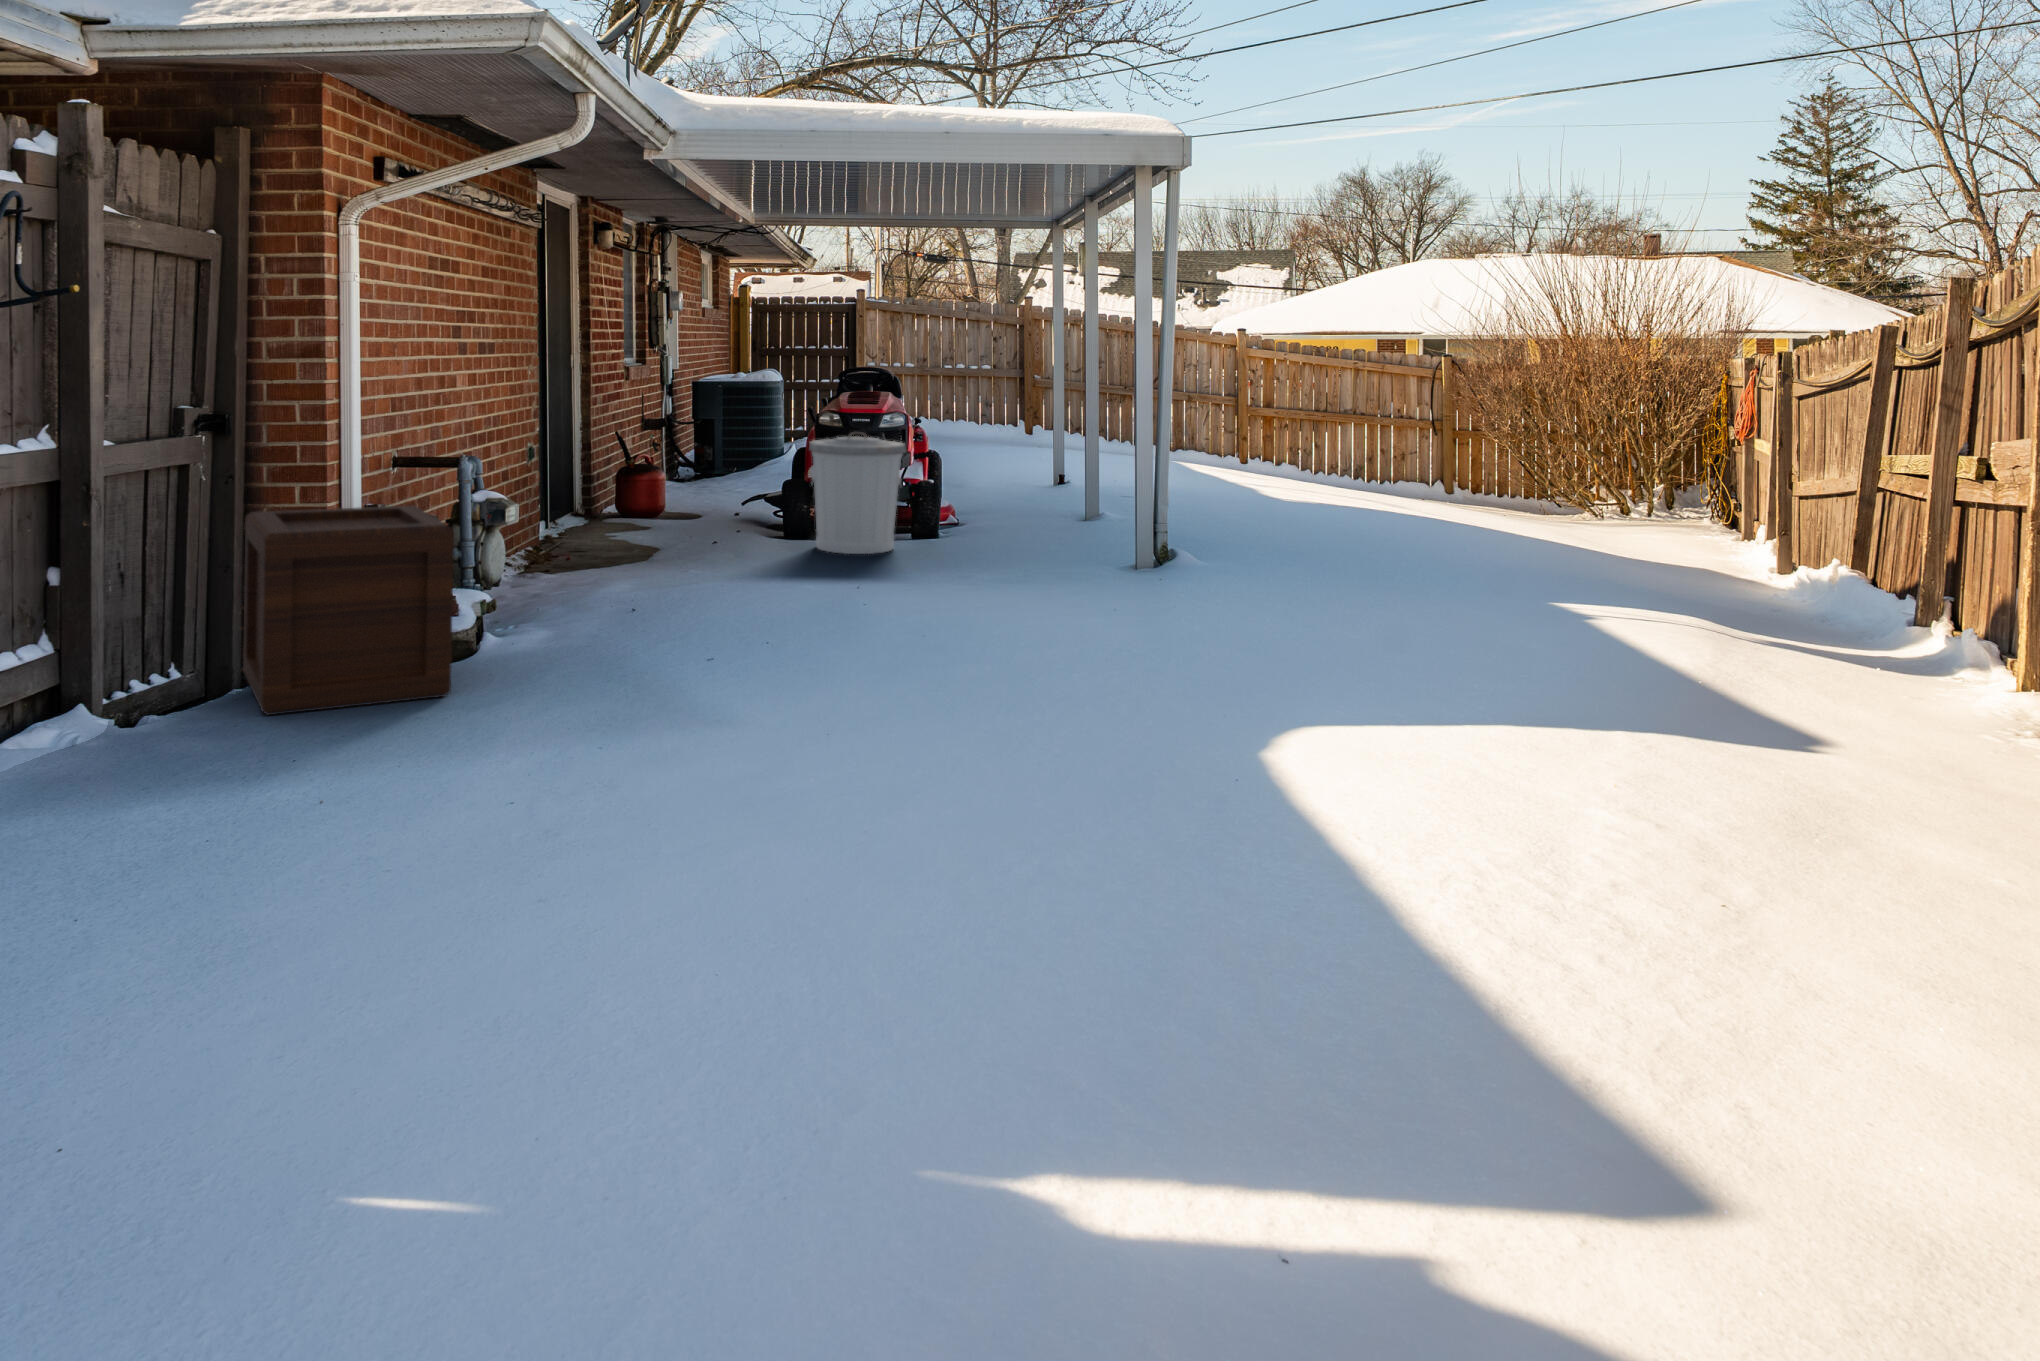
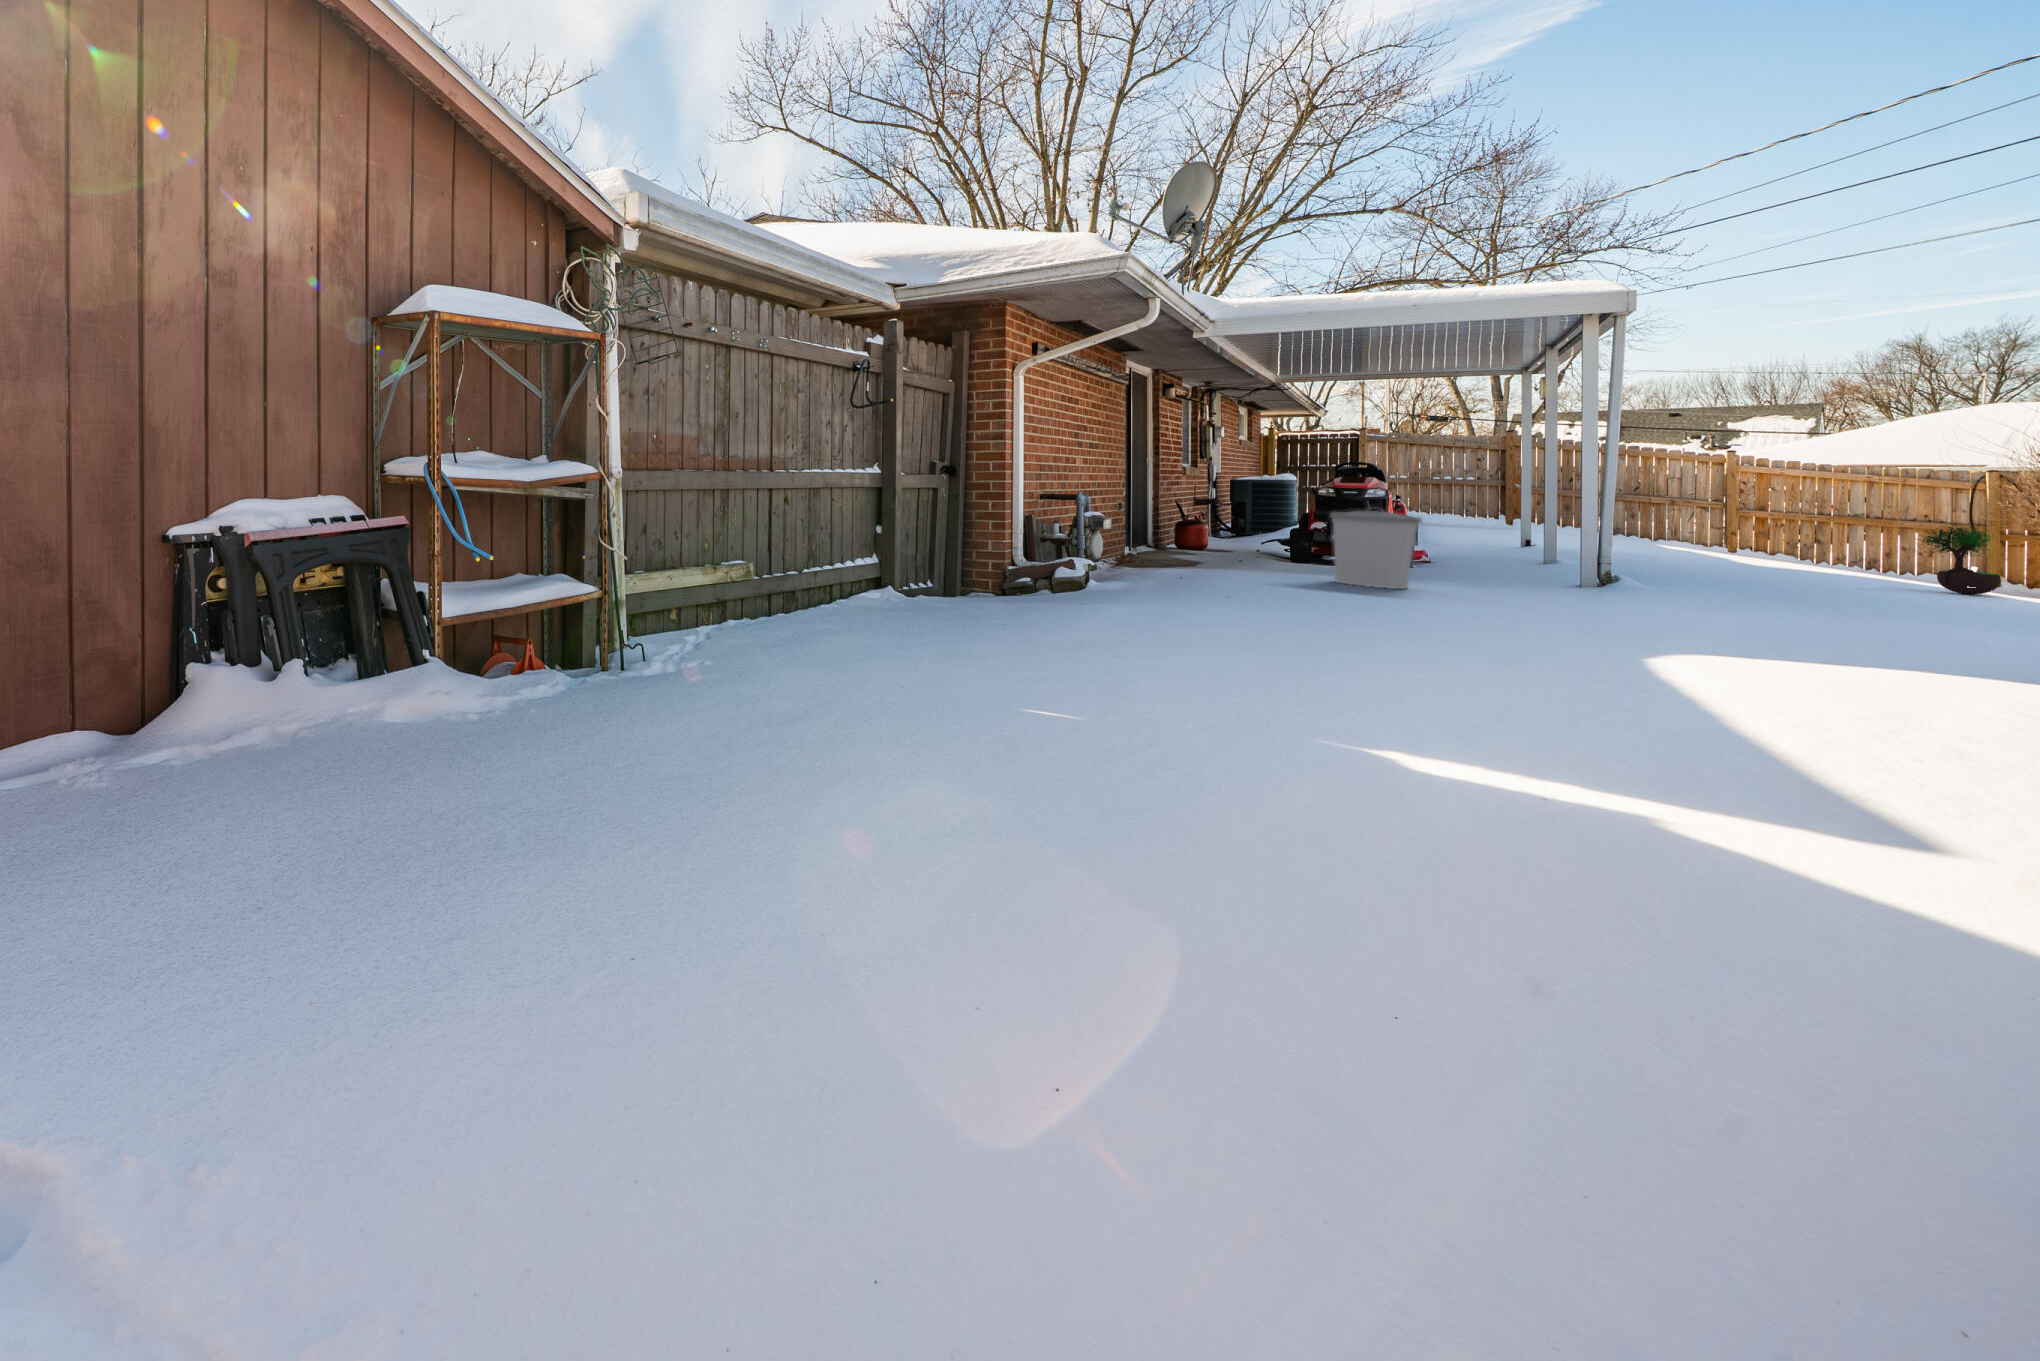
potted tree: none [1212,386,1255,459] -> present [1919,525,2001,595]
wooden crate: present [243,506,454,715] -> none [963,504,1070,592]

